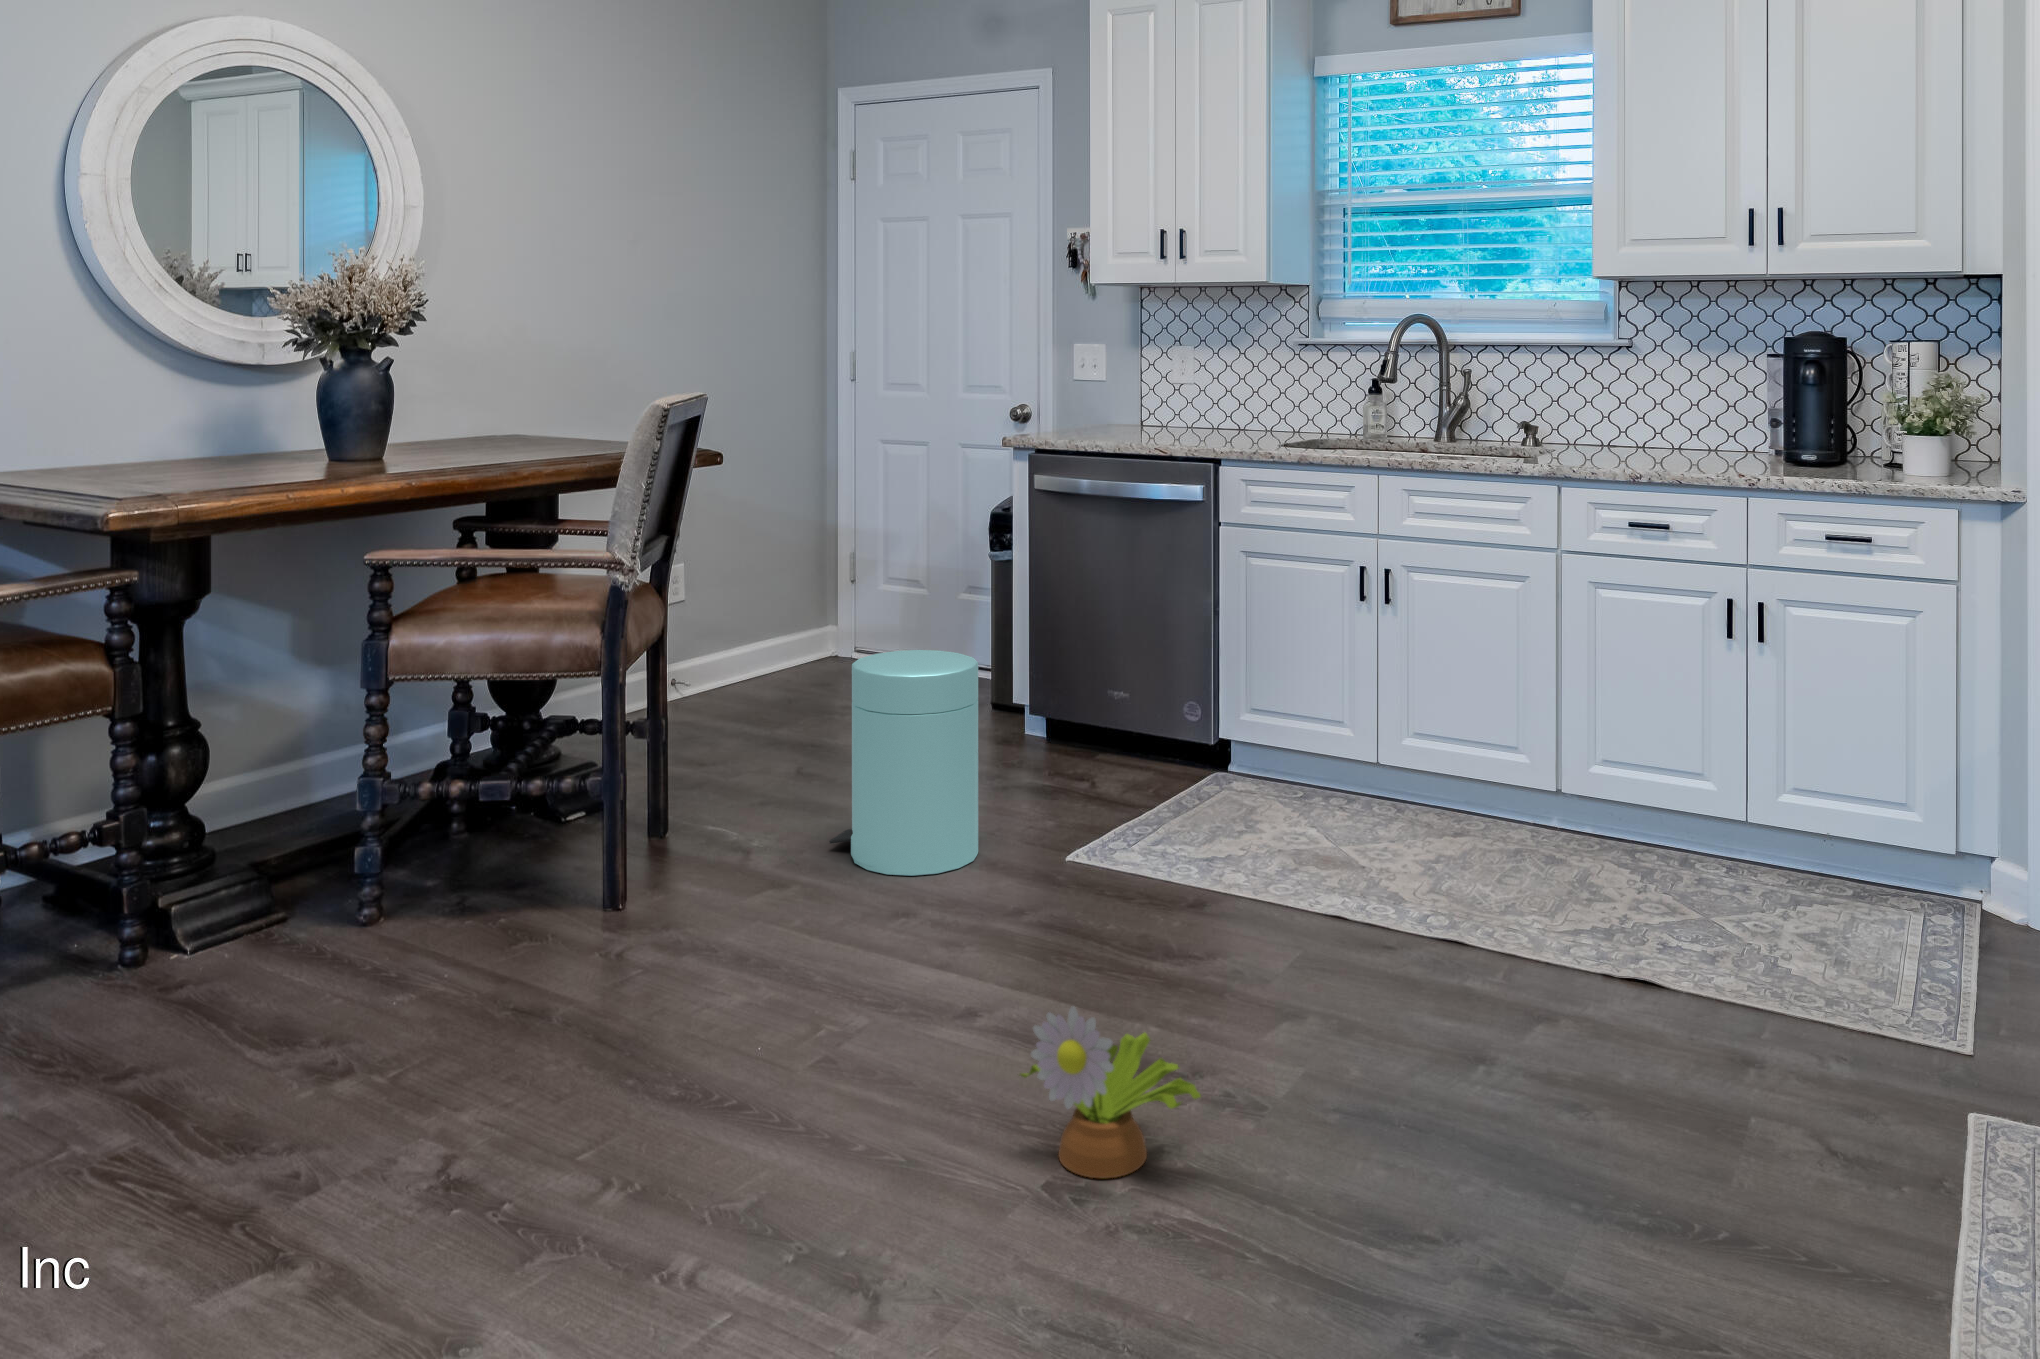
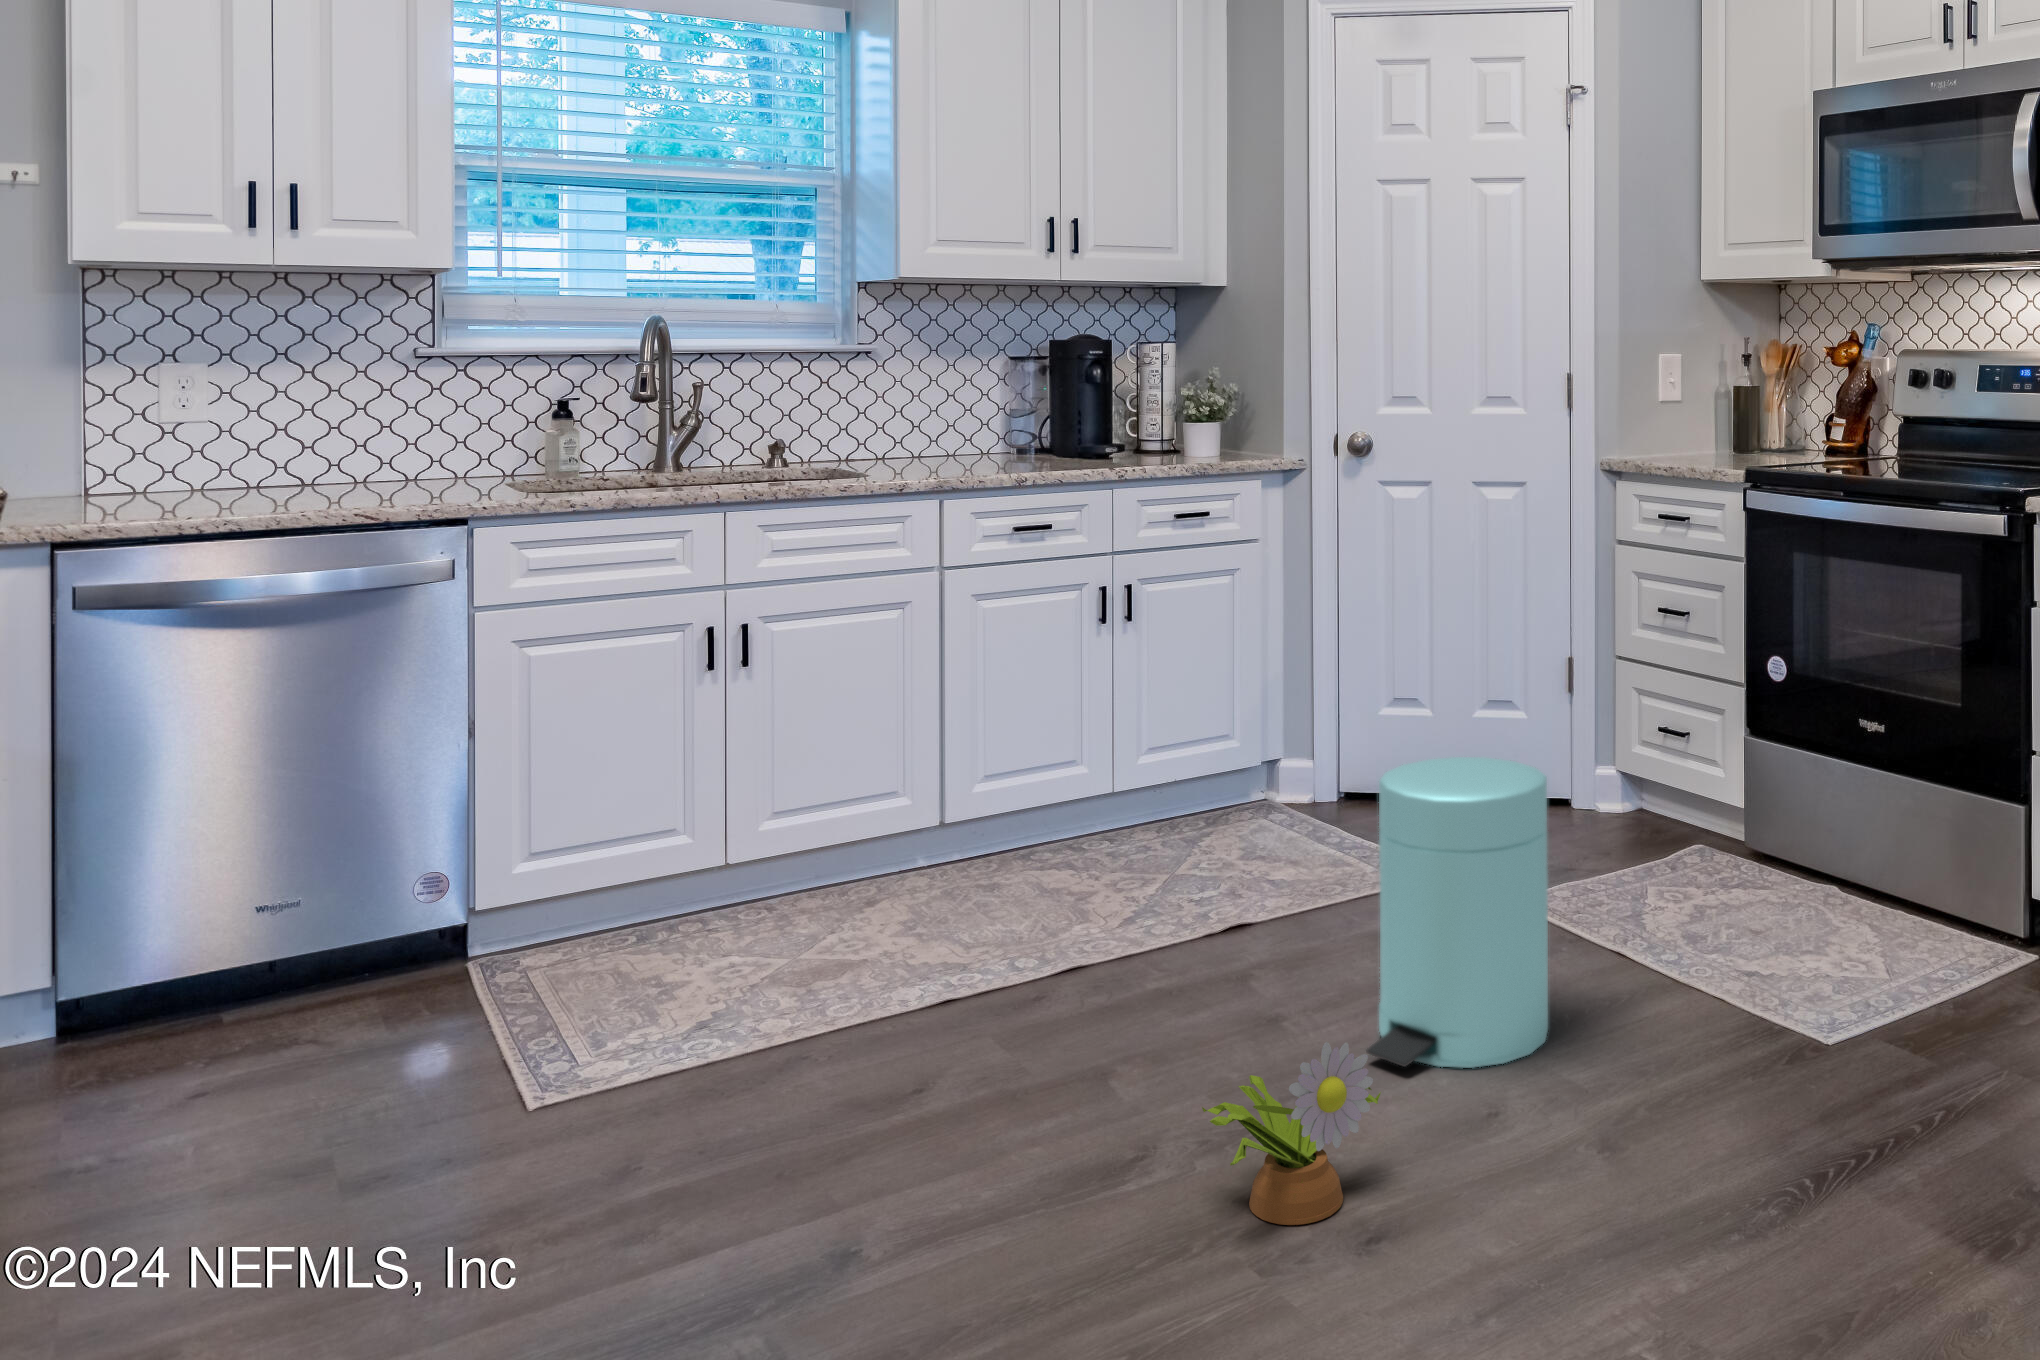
trash can: present [829,650,978,876] -> present [1367,757,1548,1068]

